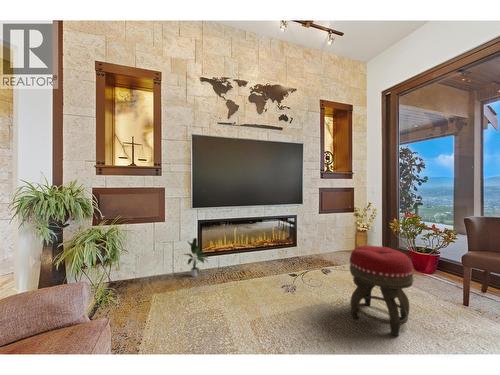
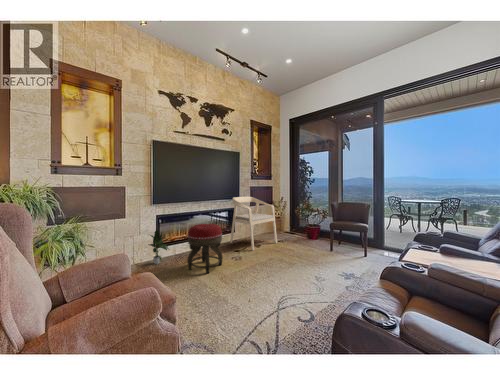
armchair: none [289,201,357,278] -> present [230,197,277,251]
footstool: present [350,246,414,336] -> present [187,224,223,273]

